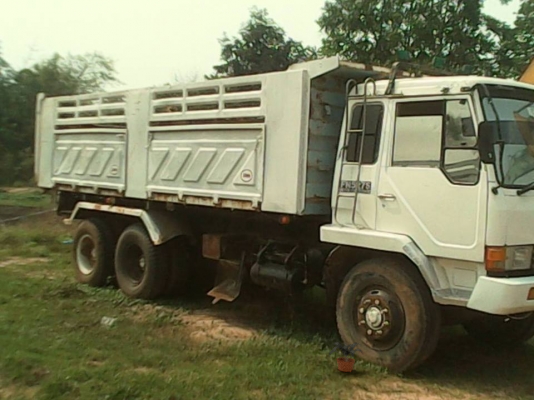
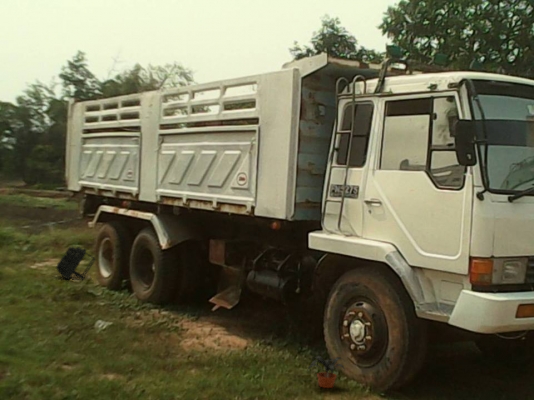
backpack: none [32,244,73,278] -> present [56,247,95,280]

